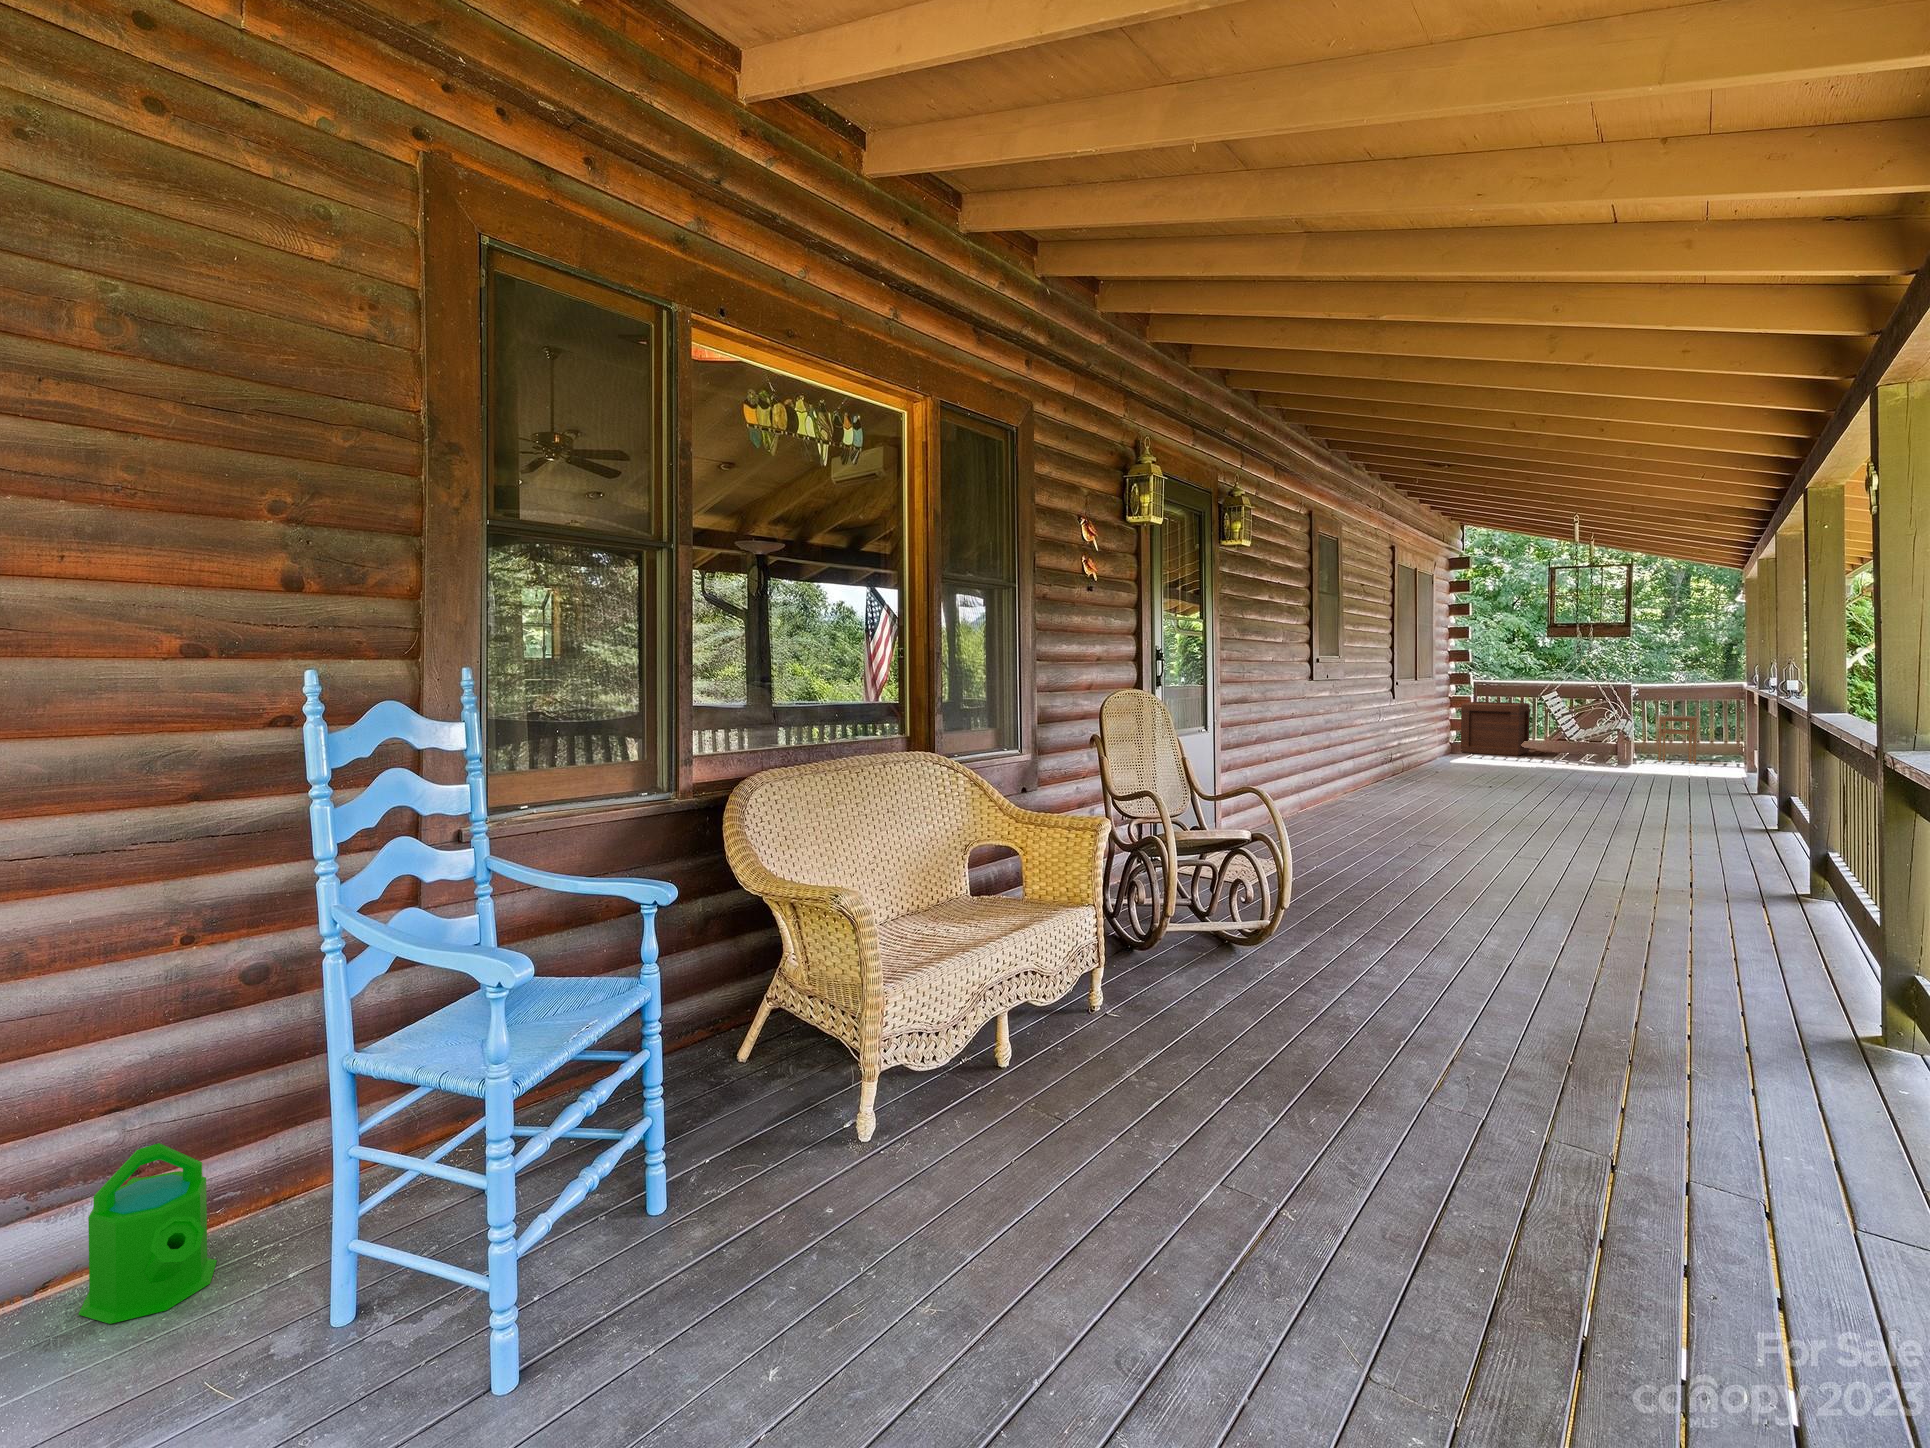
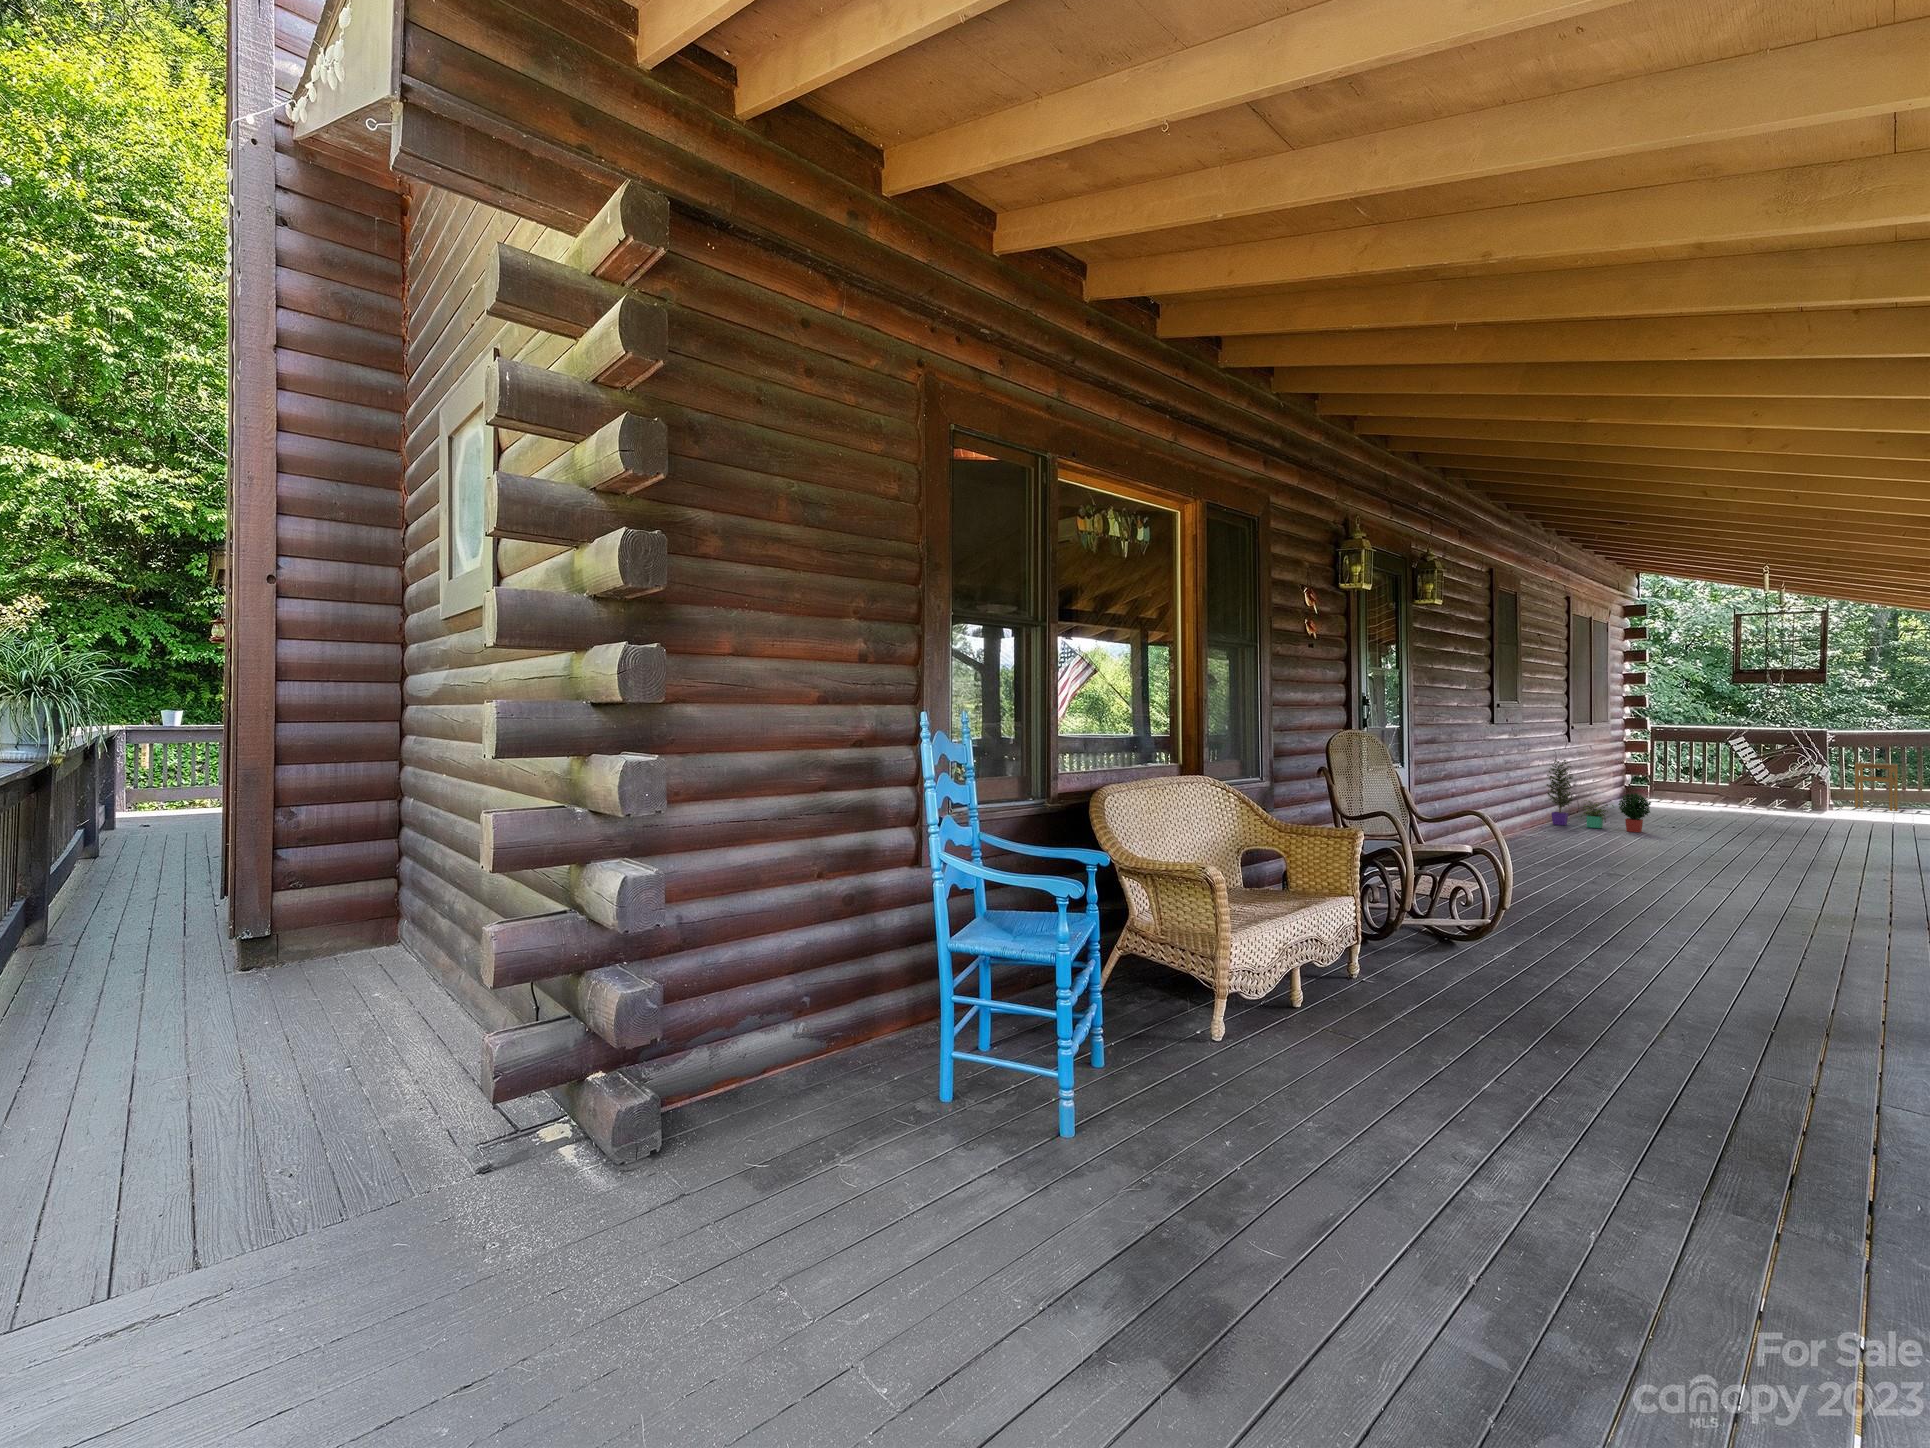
wooden crate: present [1461,702,1530,756] -> none [1639,745,1713,799]
potted plant: none [1364,718,1469,795] -> present [1547,760,1651,832]
watering can: present [78,1143,217,1324] -> none [785,993,865,1092]

